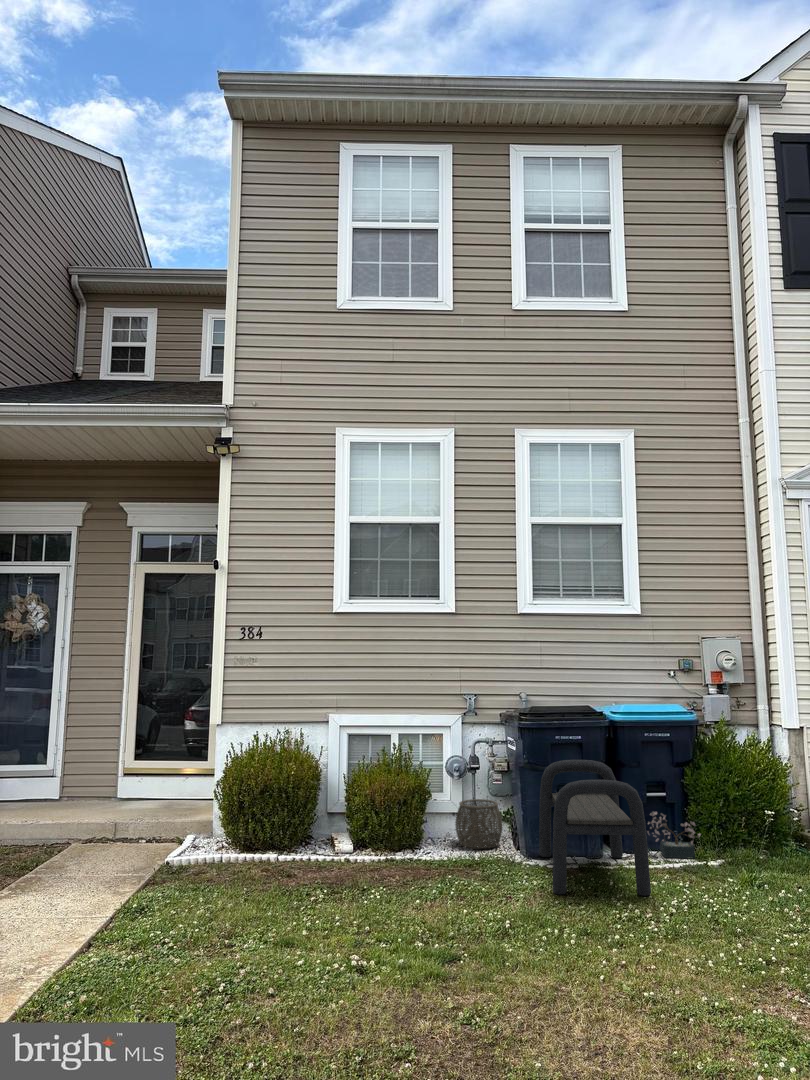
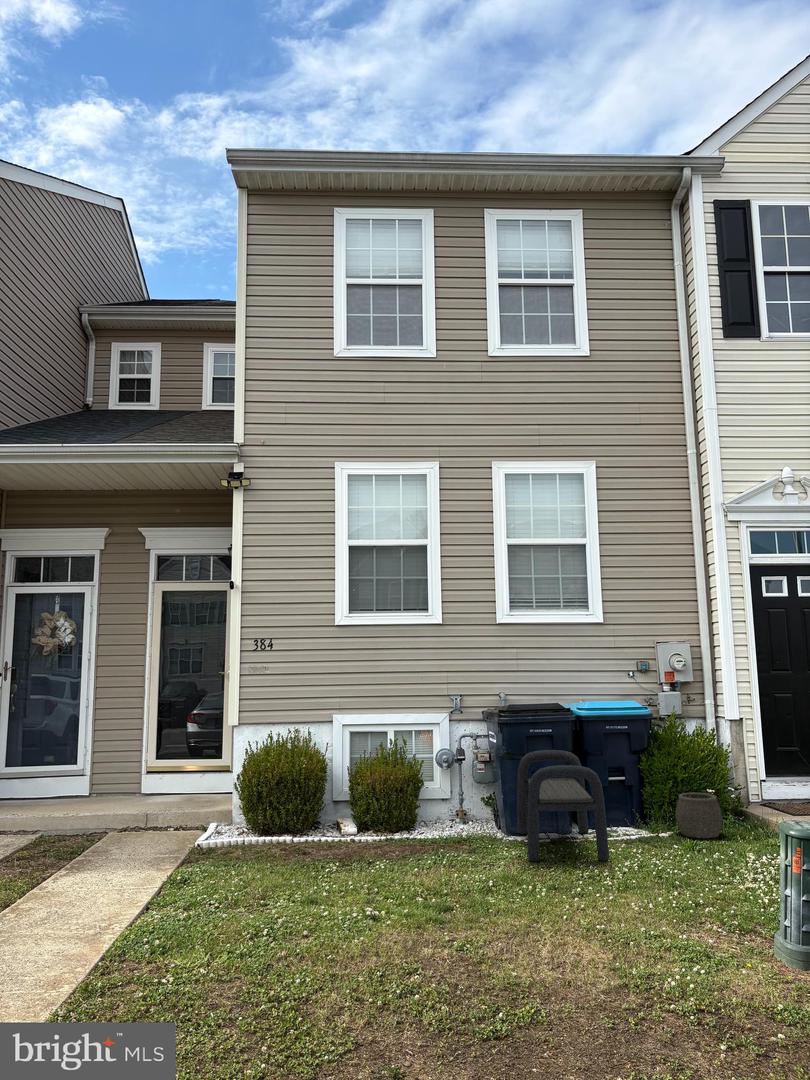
woven basket: present [455,799,503,849] -> present [676,793,722,838]
decorative plant: present [647,812,701,858] -> none [609,793,655,832]

